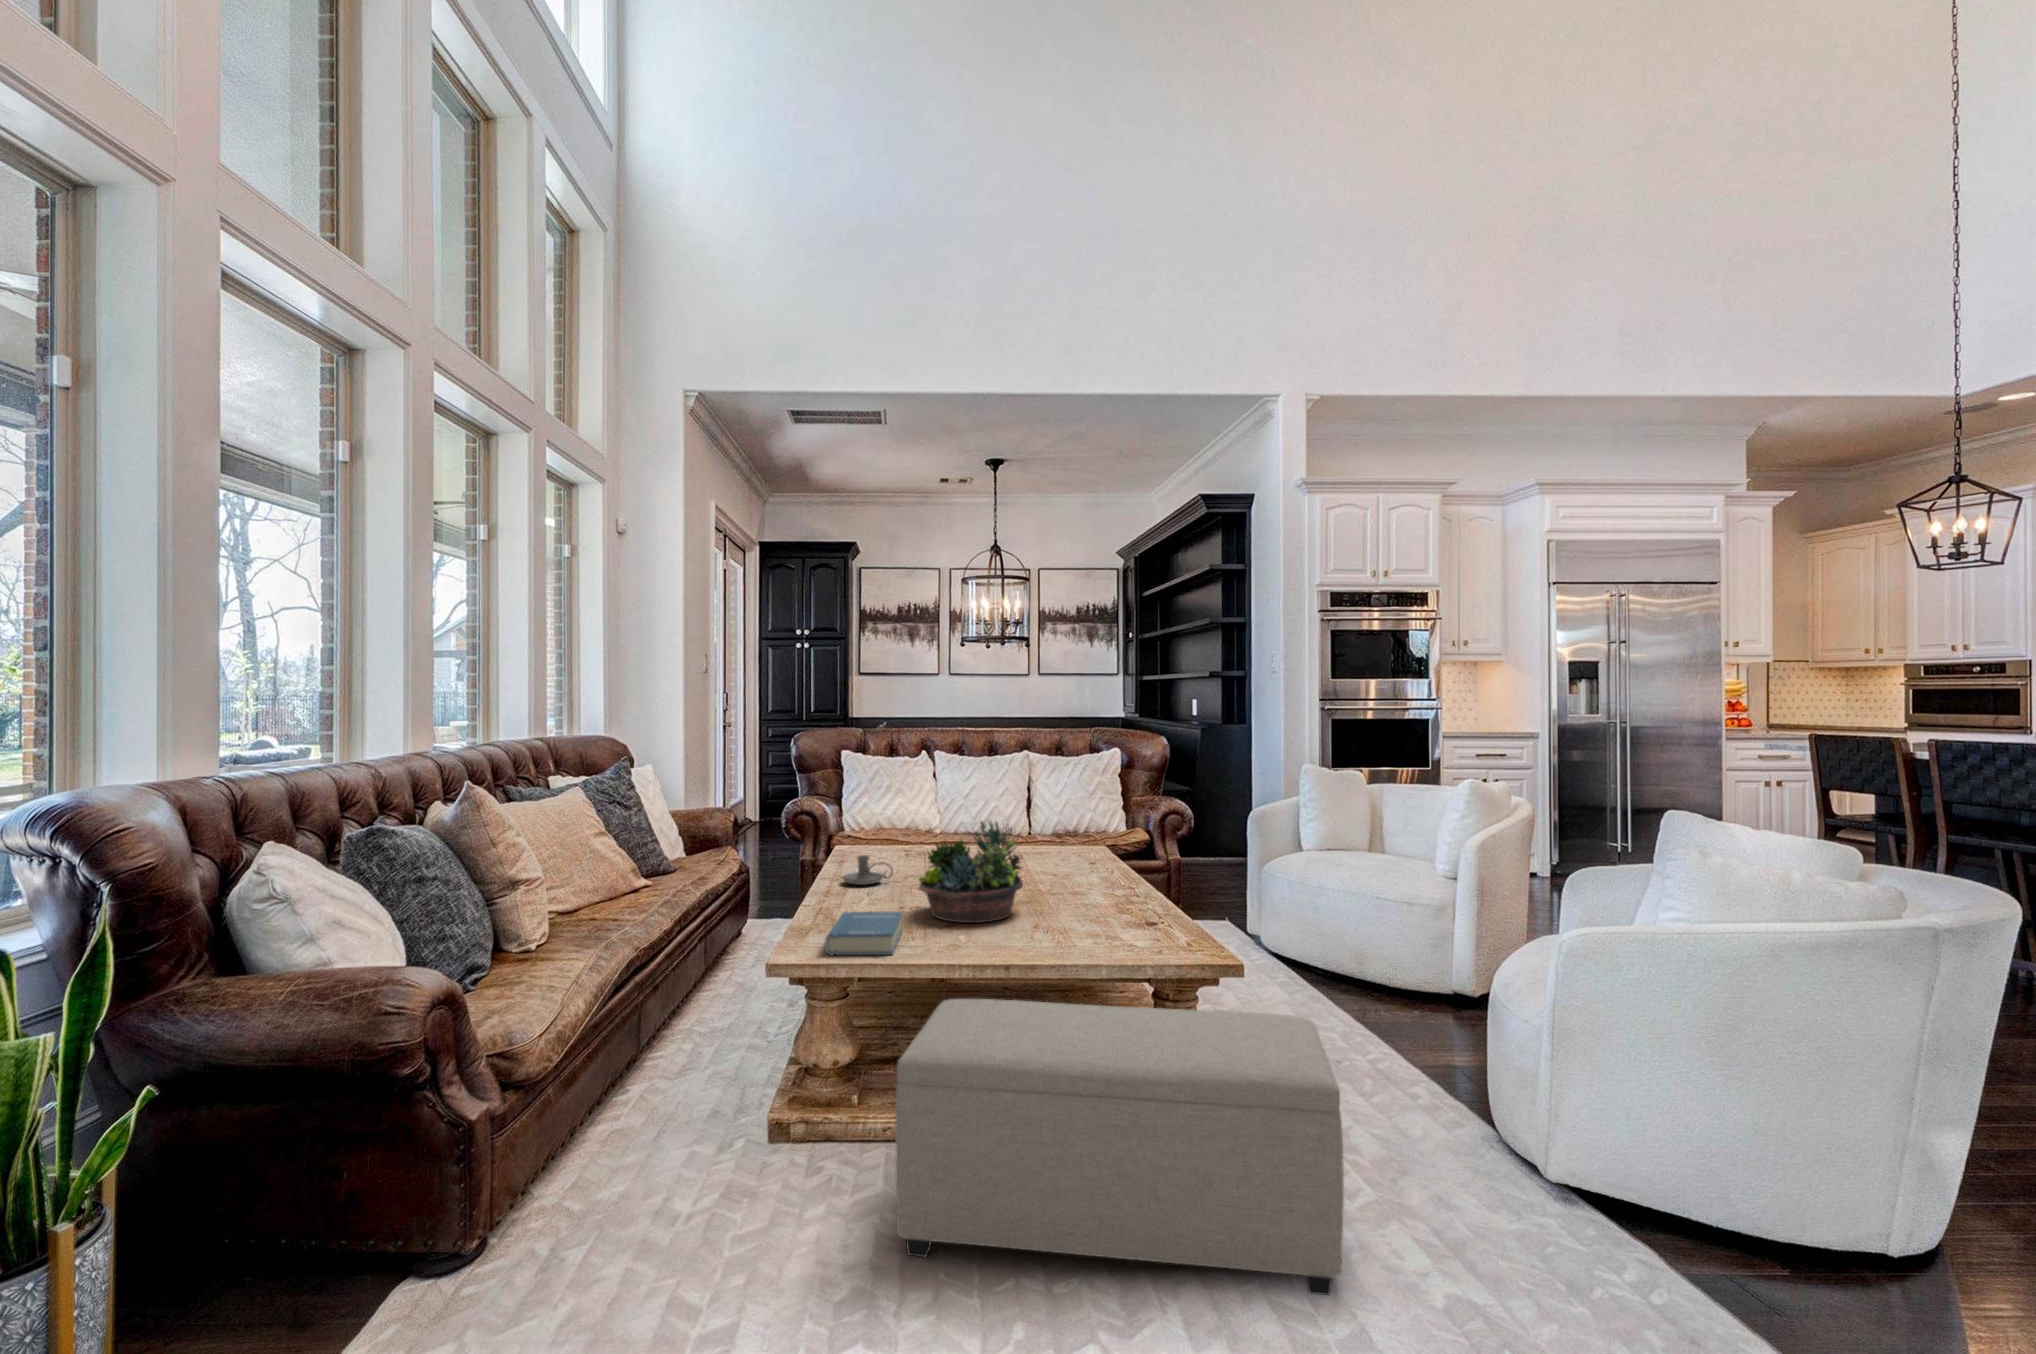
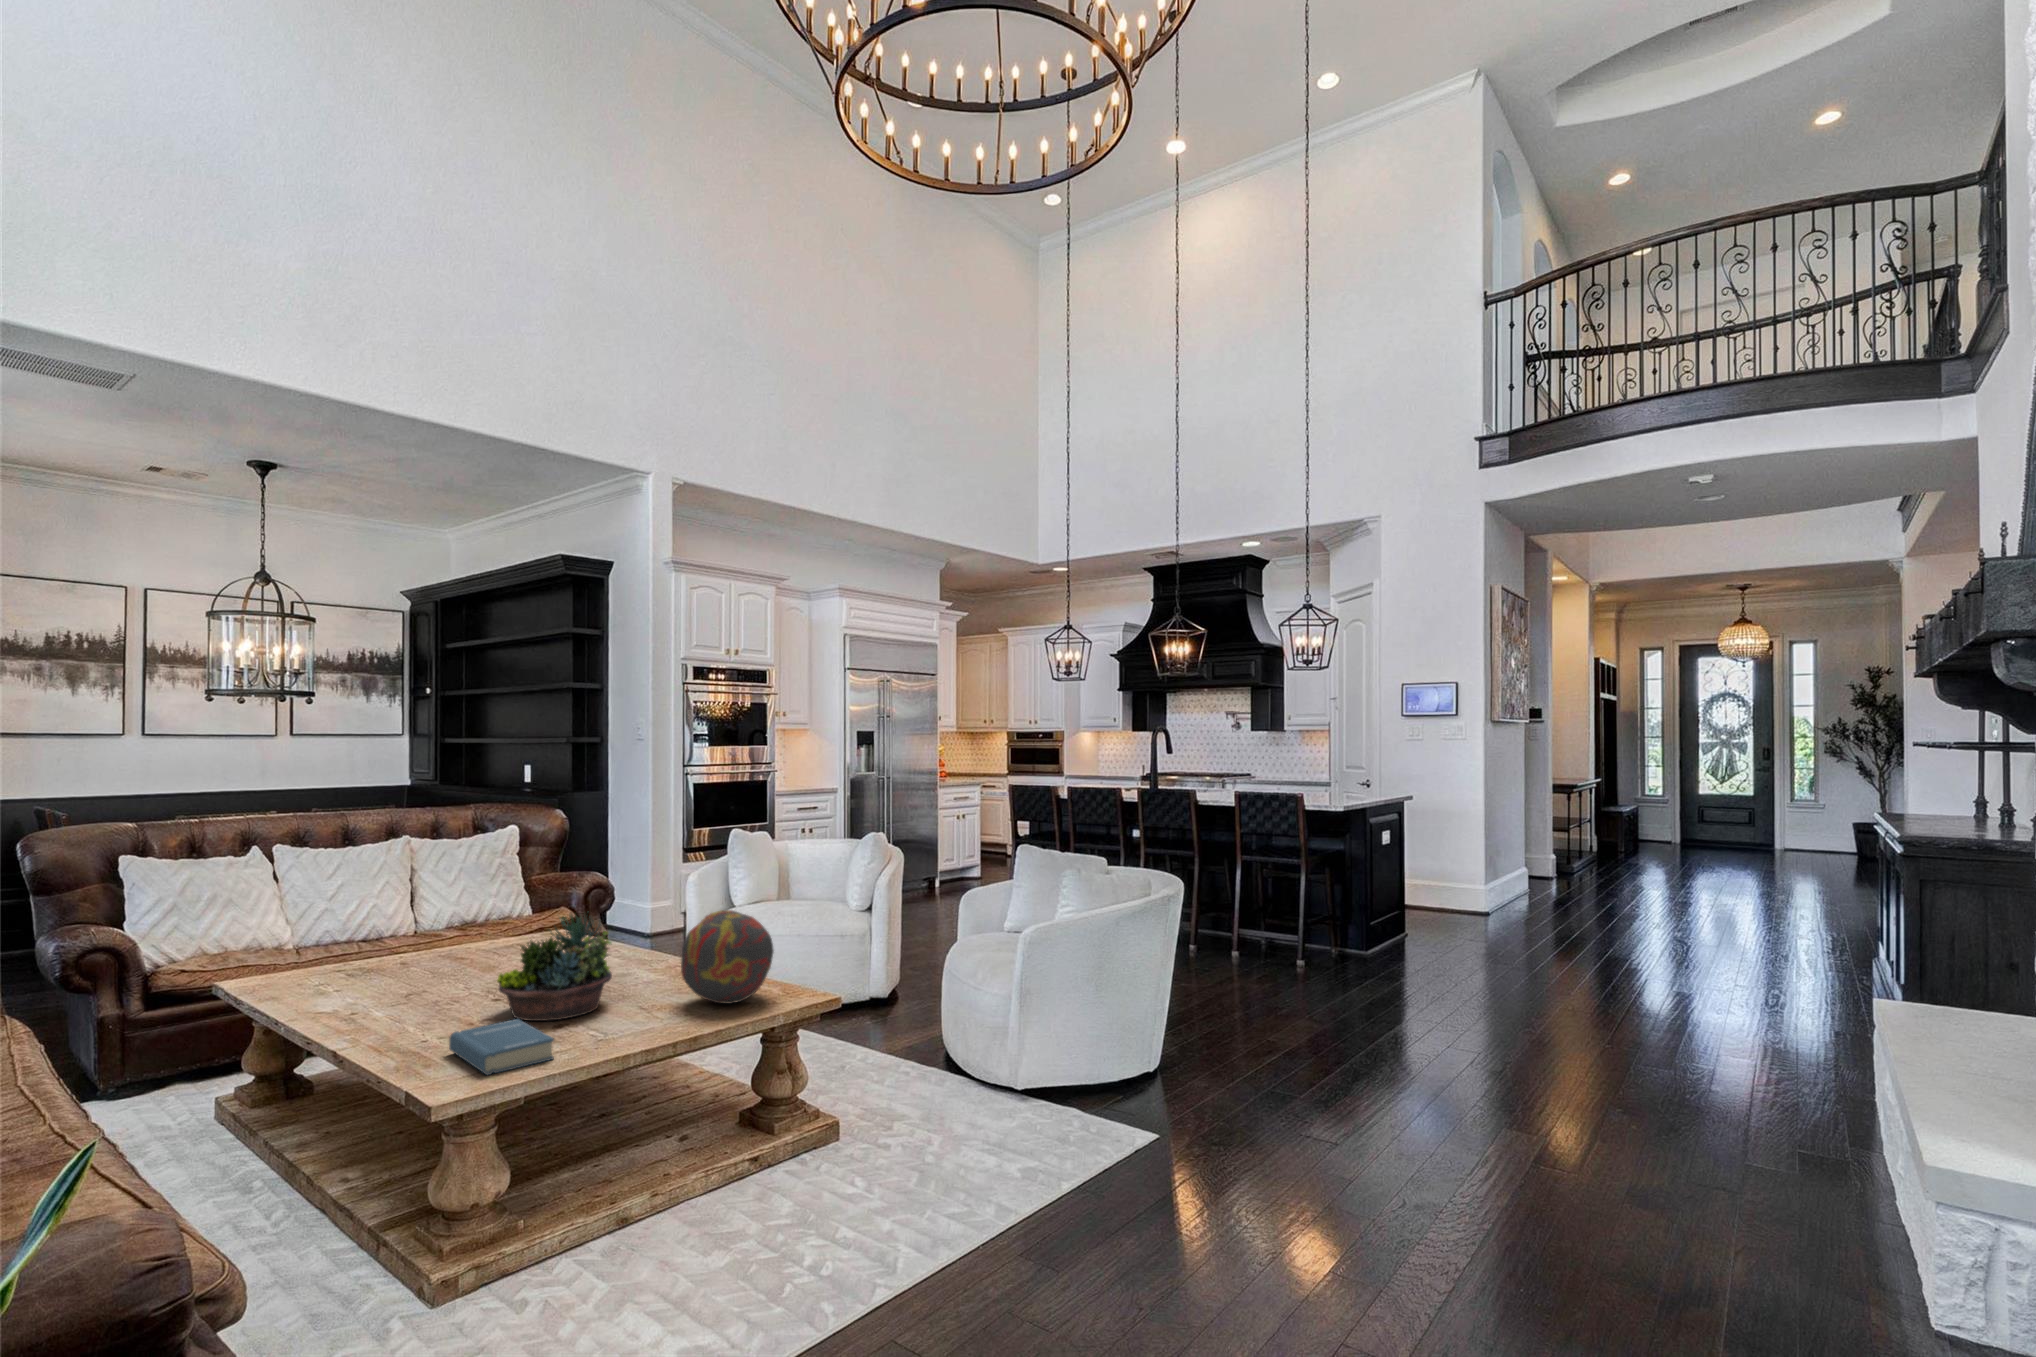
decorative orb: none [1067,833,1168,941] -> present [681,910,774,1004]
candle holder: present [843,855,893,885] -> none [335,974,401,1010]
ottoman: present [896,999,1344,1295] -> none [637,1026,996,1308]

